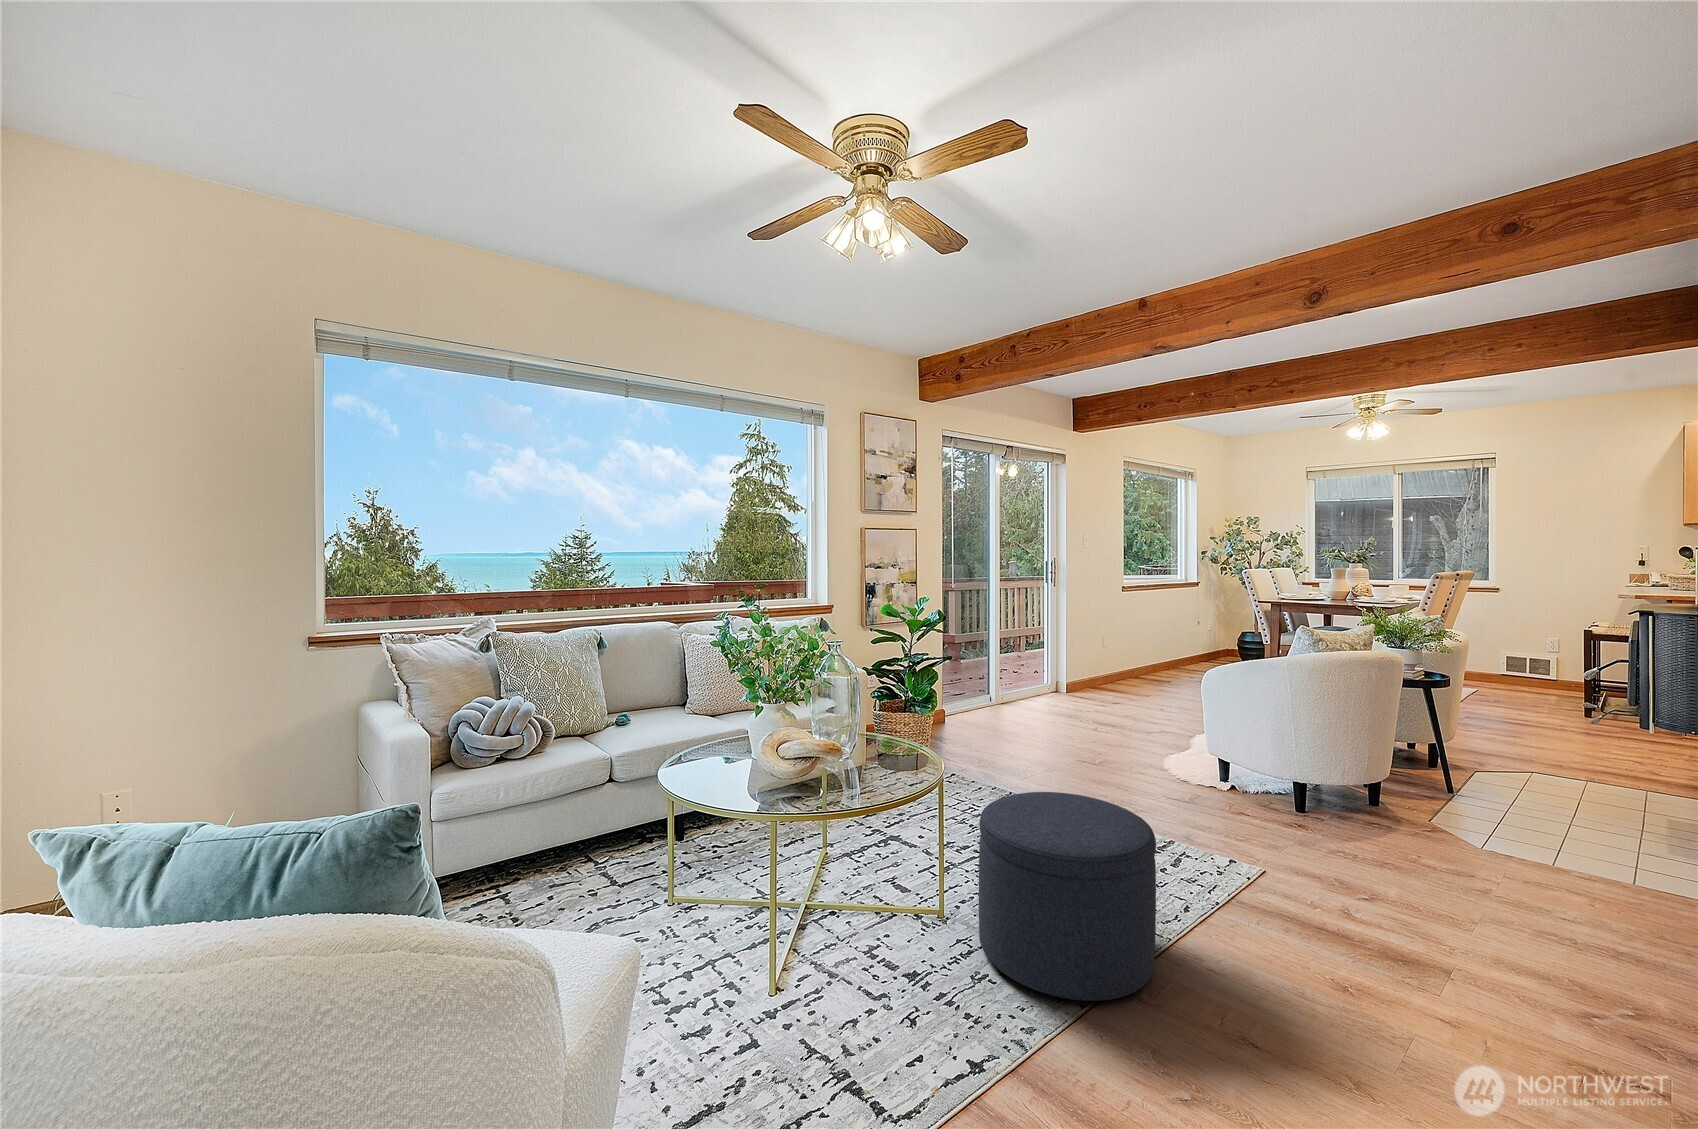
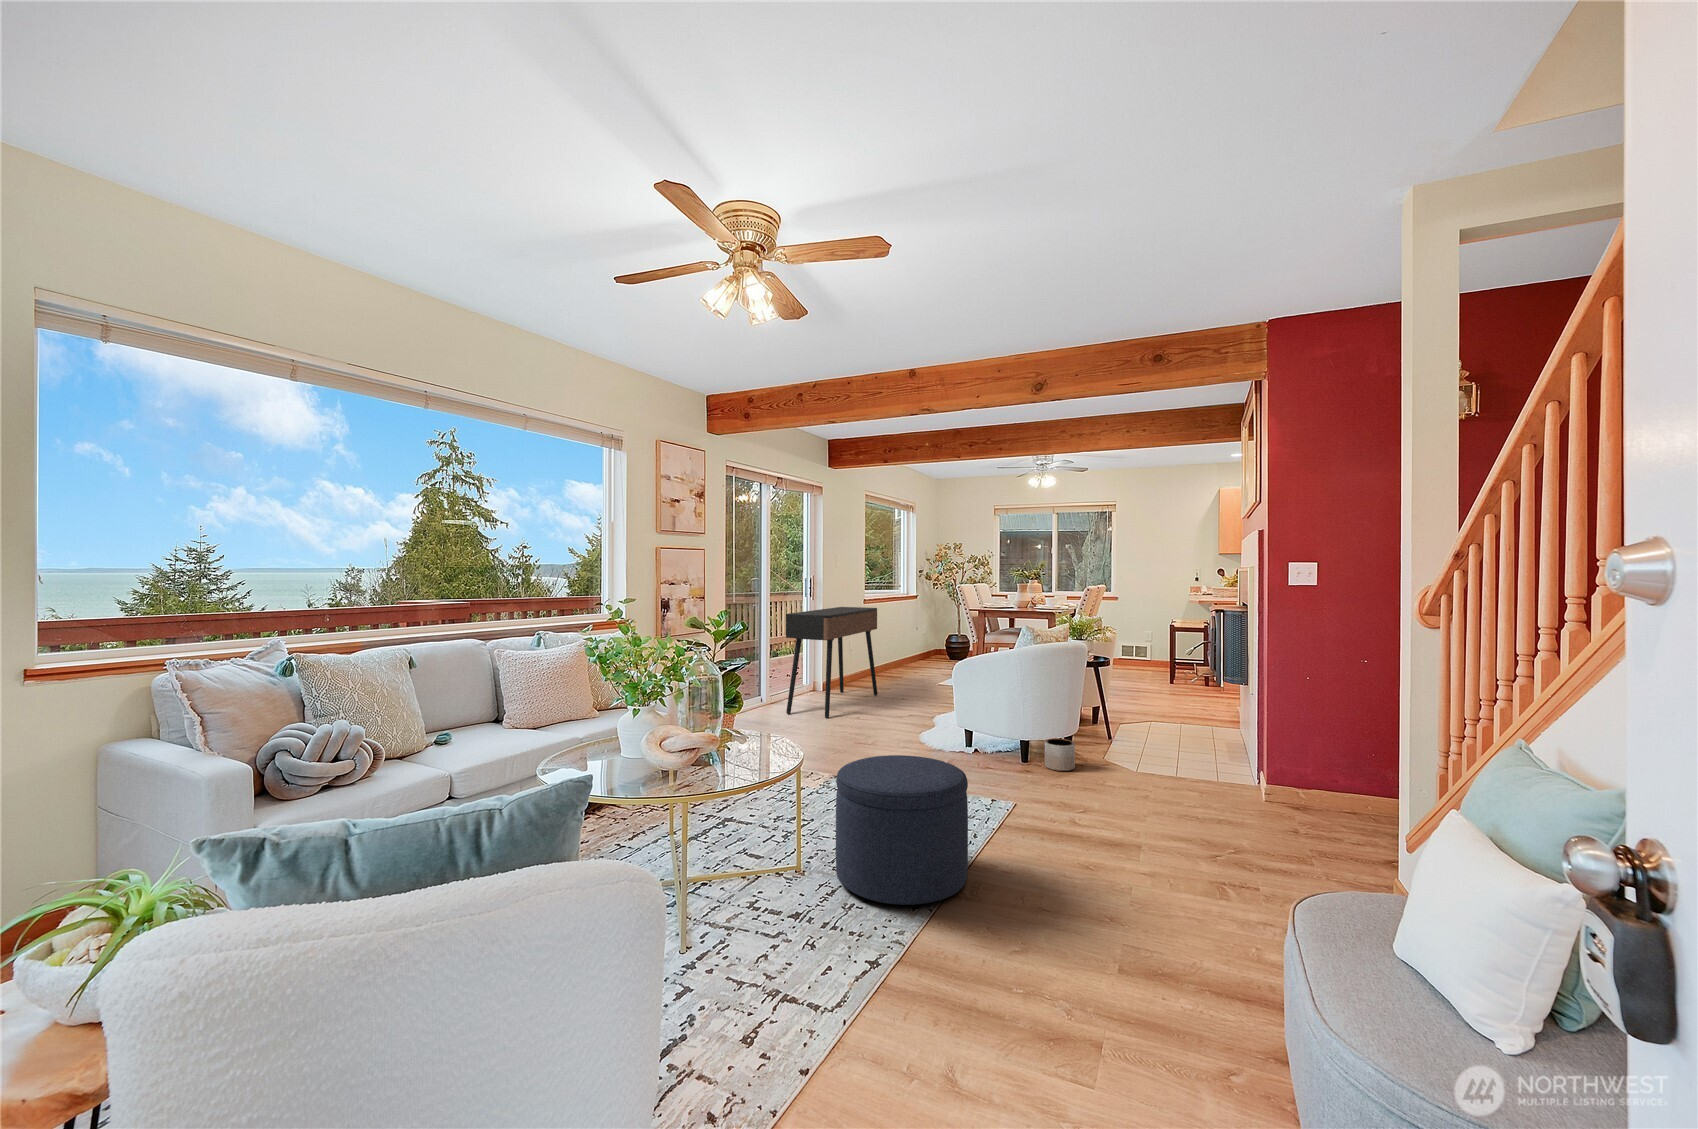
console table: none [1009,594,1127,722] -> present [786,607,877,718]
planter: none [1332,787,1382,836] -> present [1045,738,1075,771]

